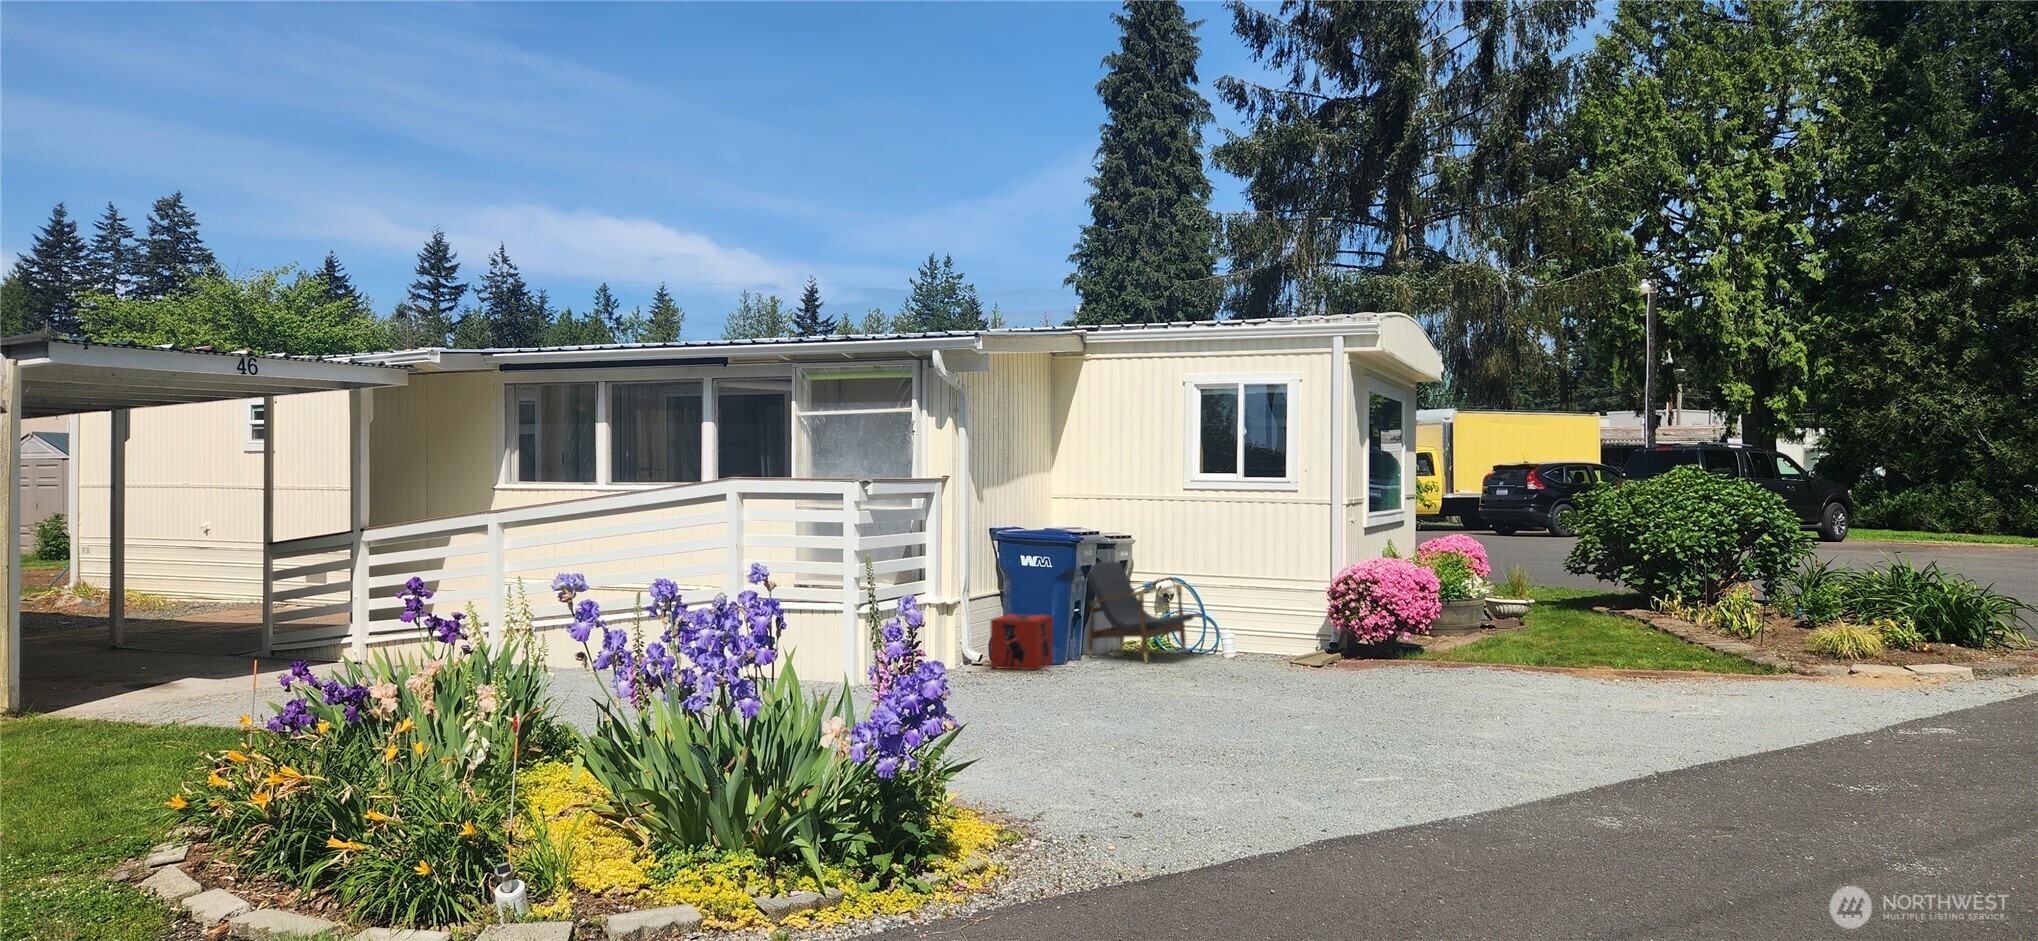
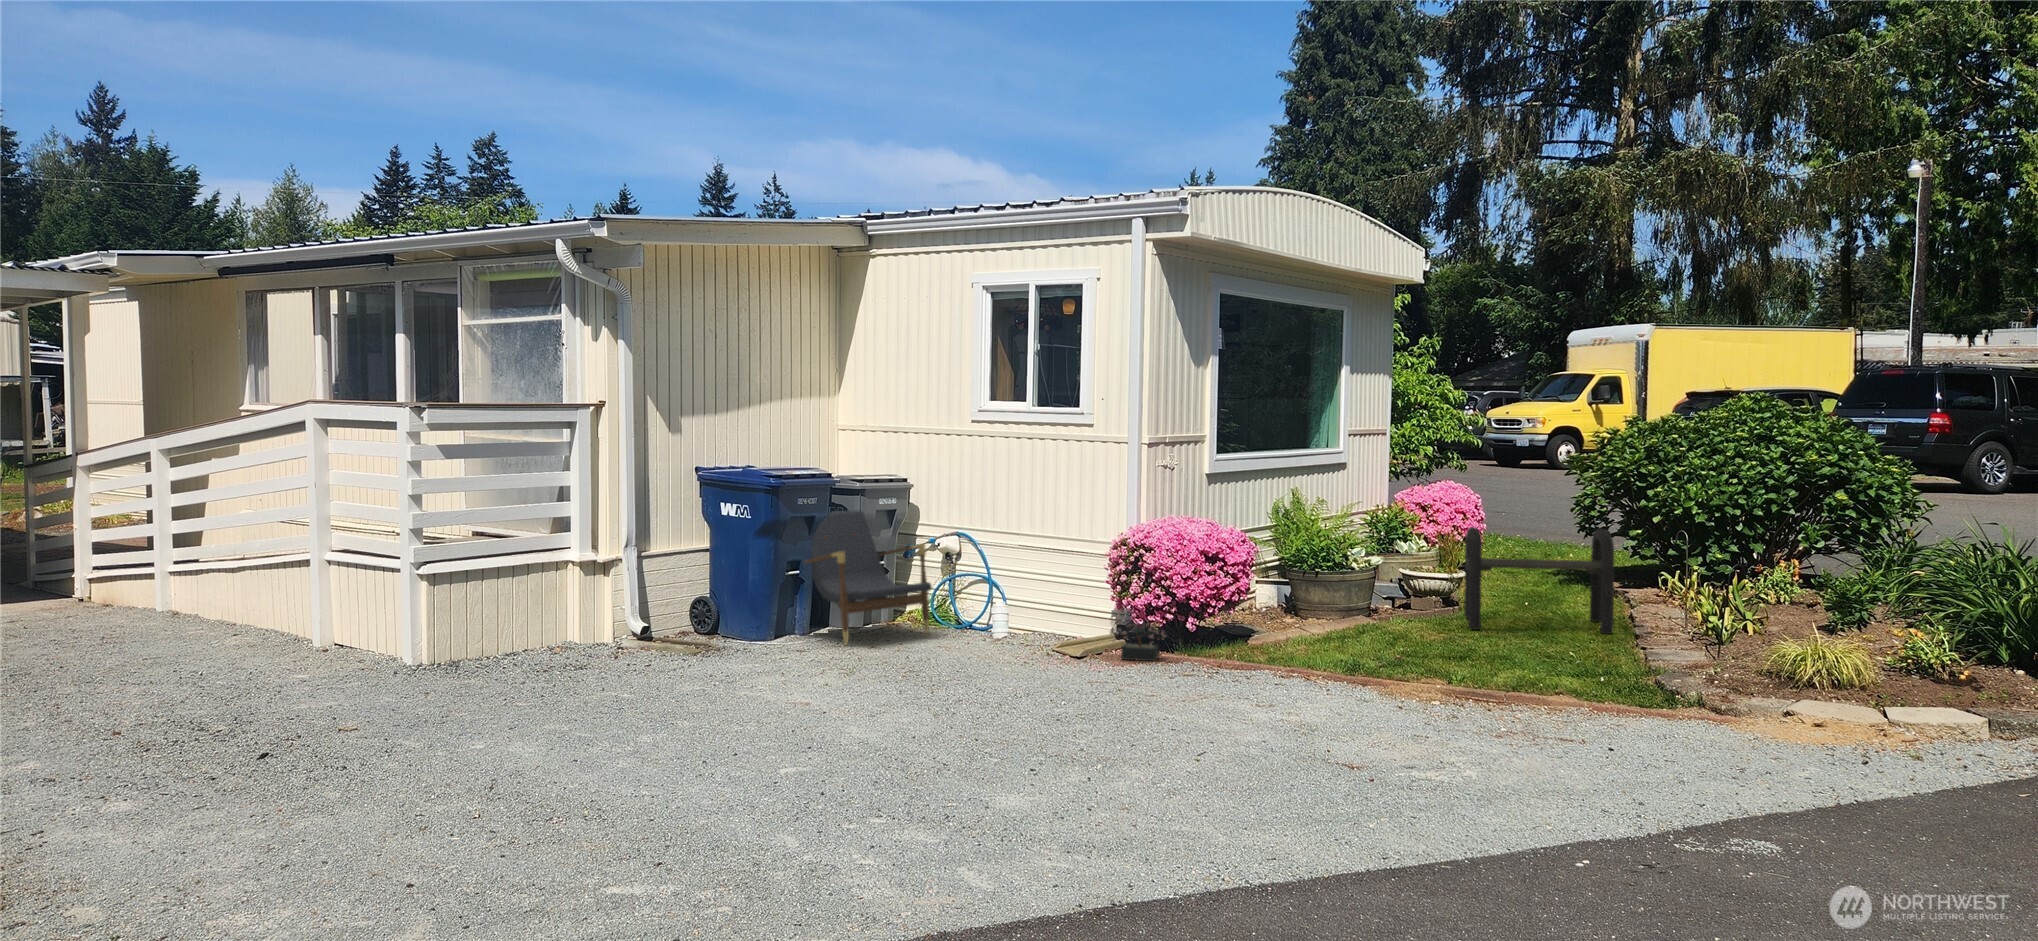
bench: none [1545,562,1663,636] -> present [1464,527,1614,634]
storage box: present [990,614,1053,670] -> none [650,576,740,649]
decorative plant: none [1357,626,1402,663] -> present [1110,610,1165,661]

